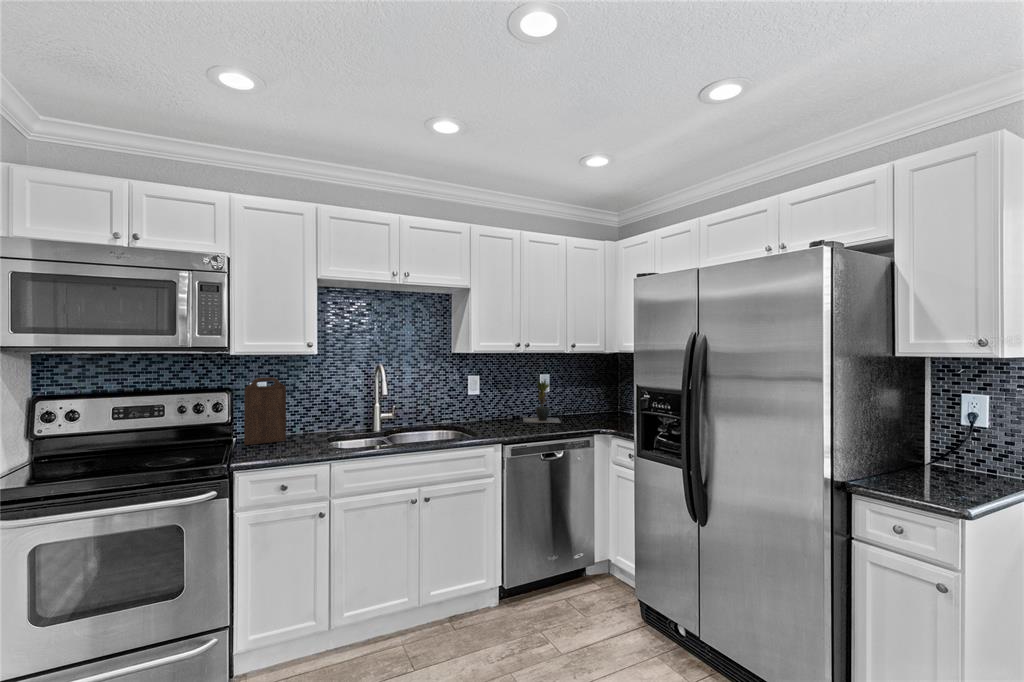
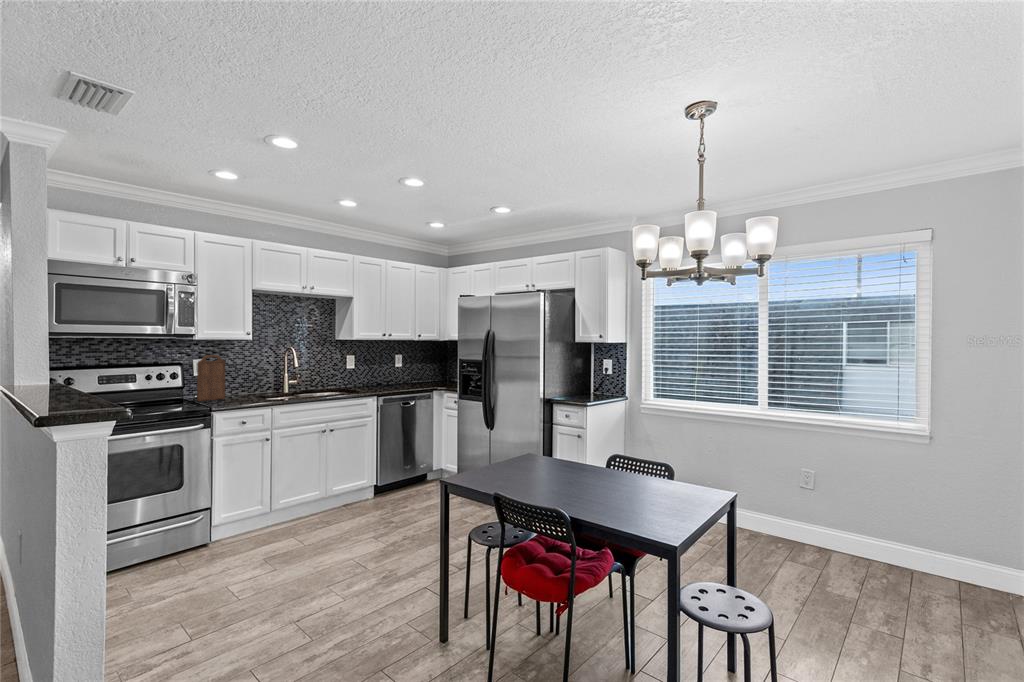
potted plant: present [523,381,560,423] -> none [383,358,410,386]

